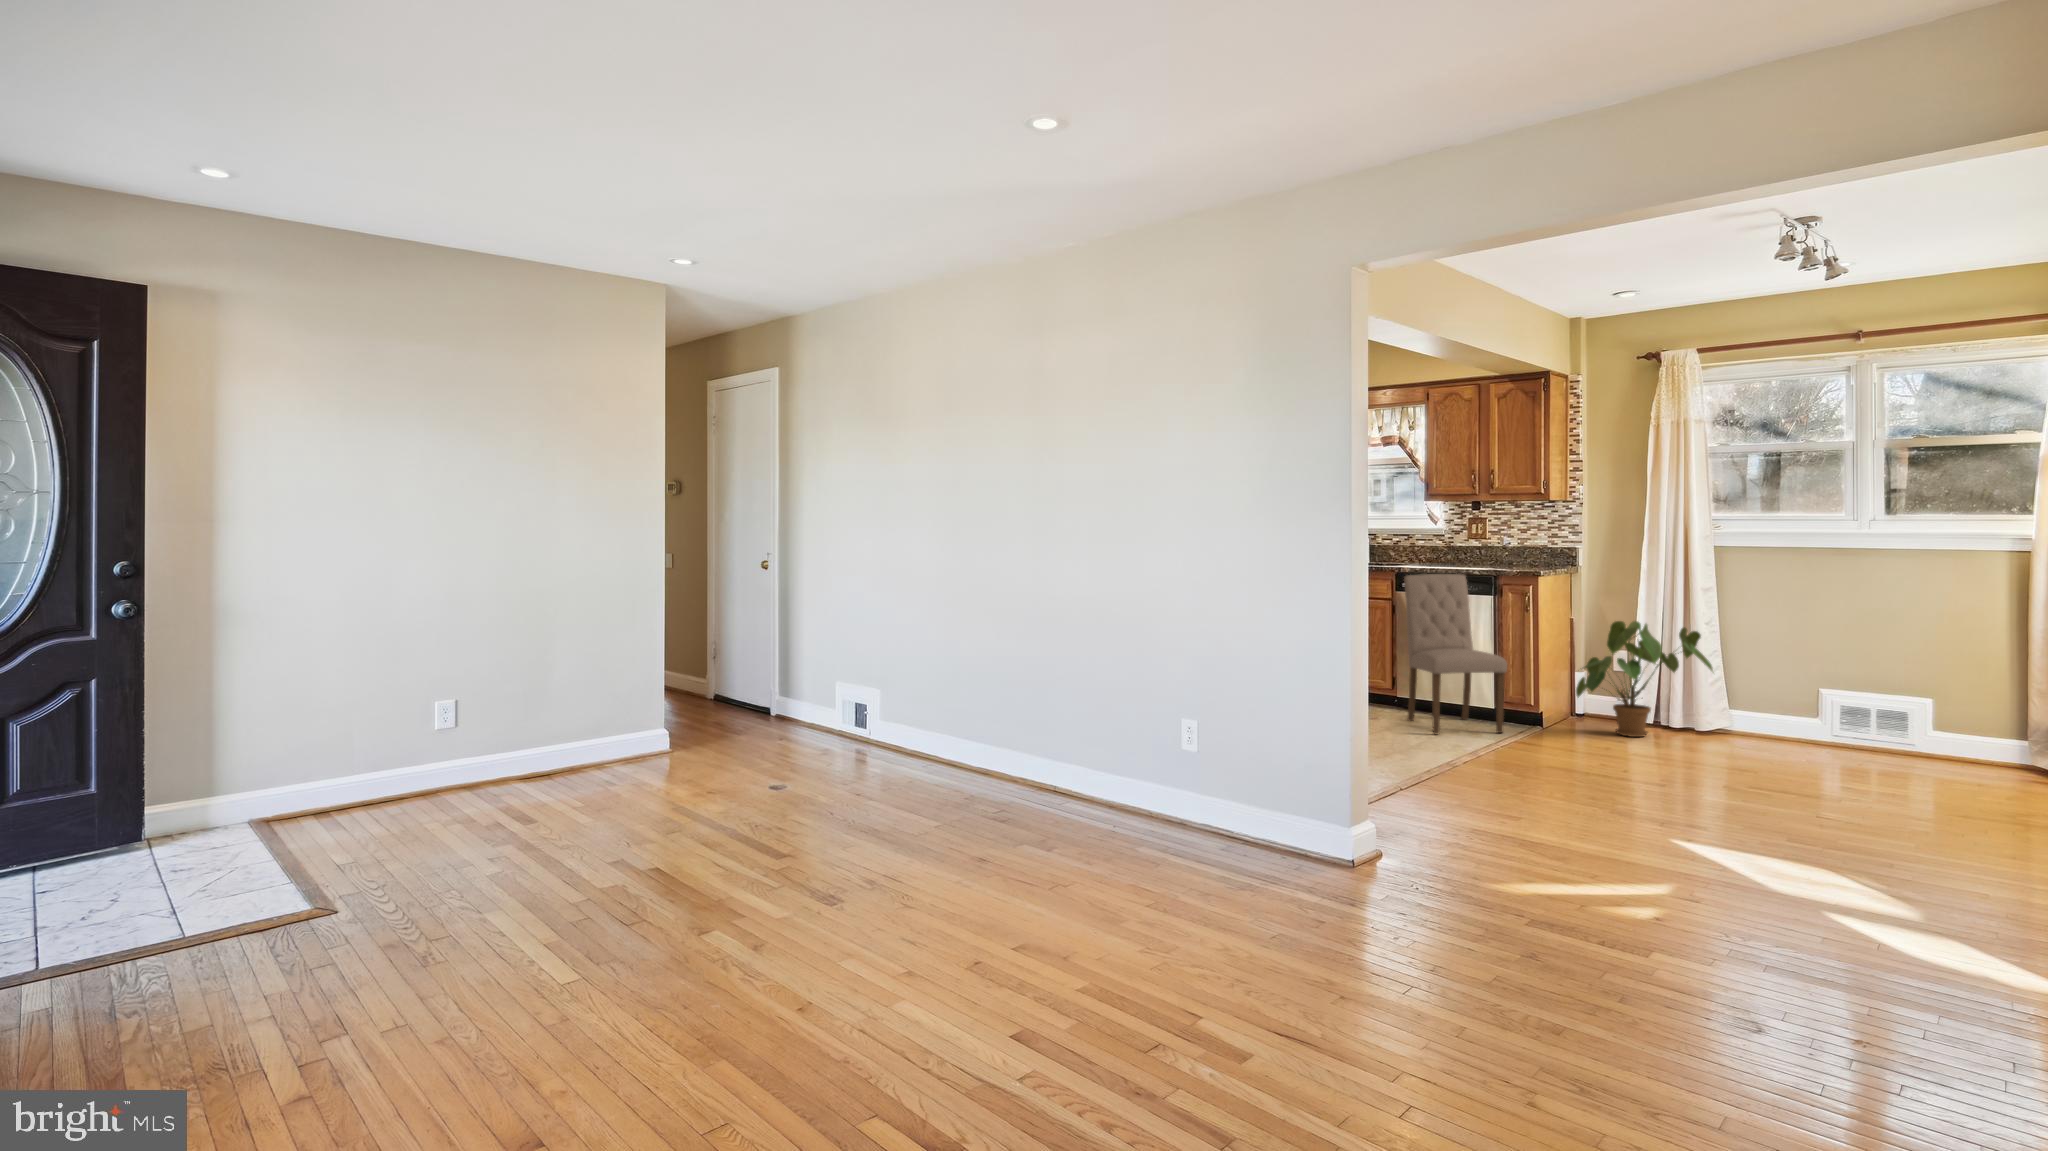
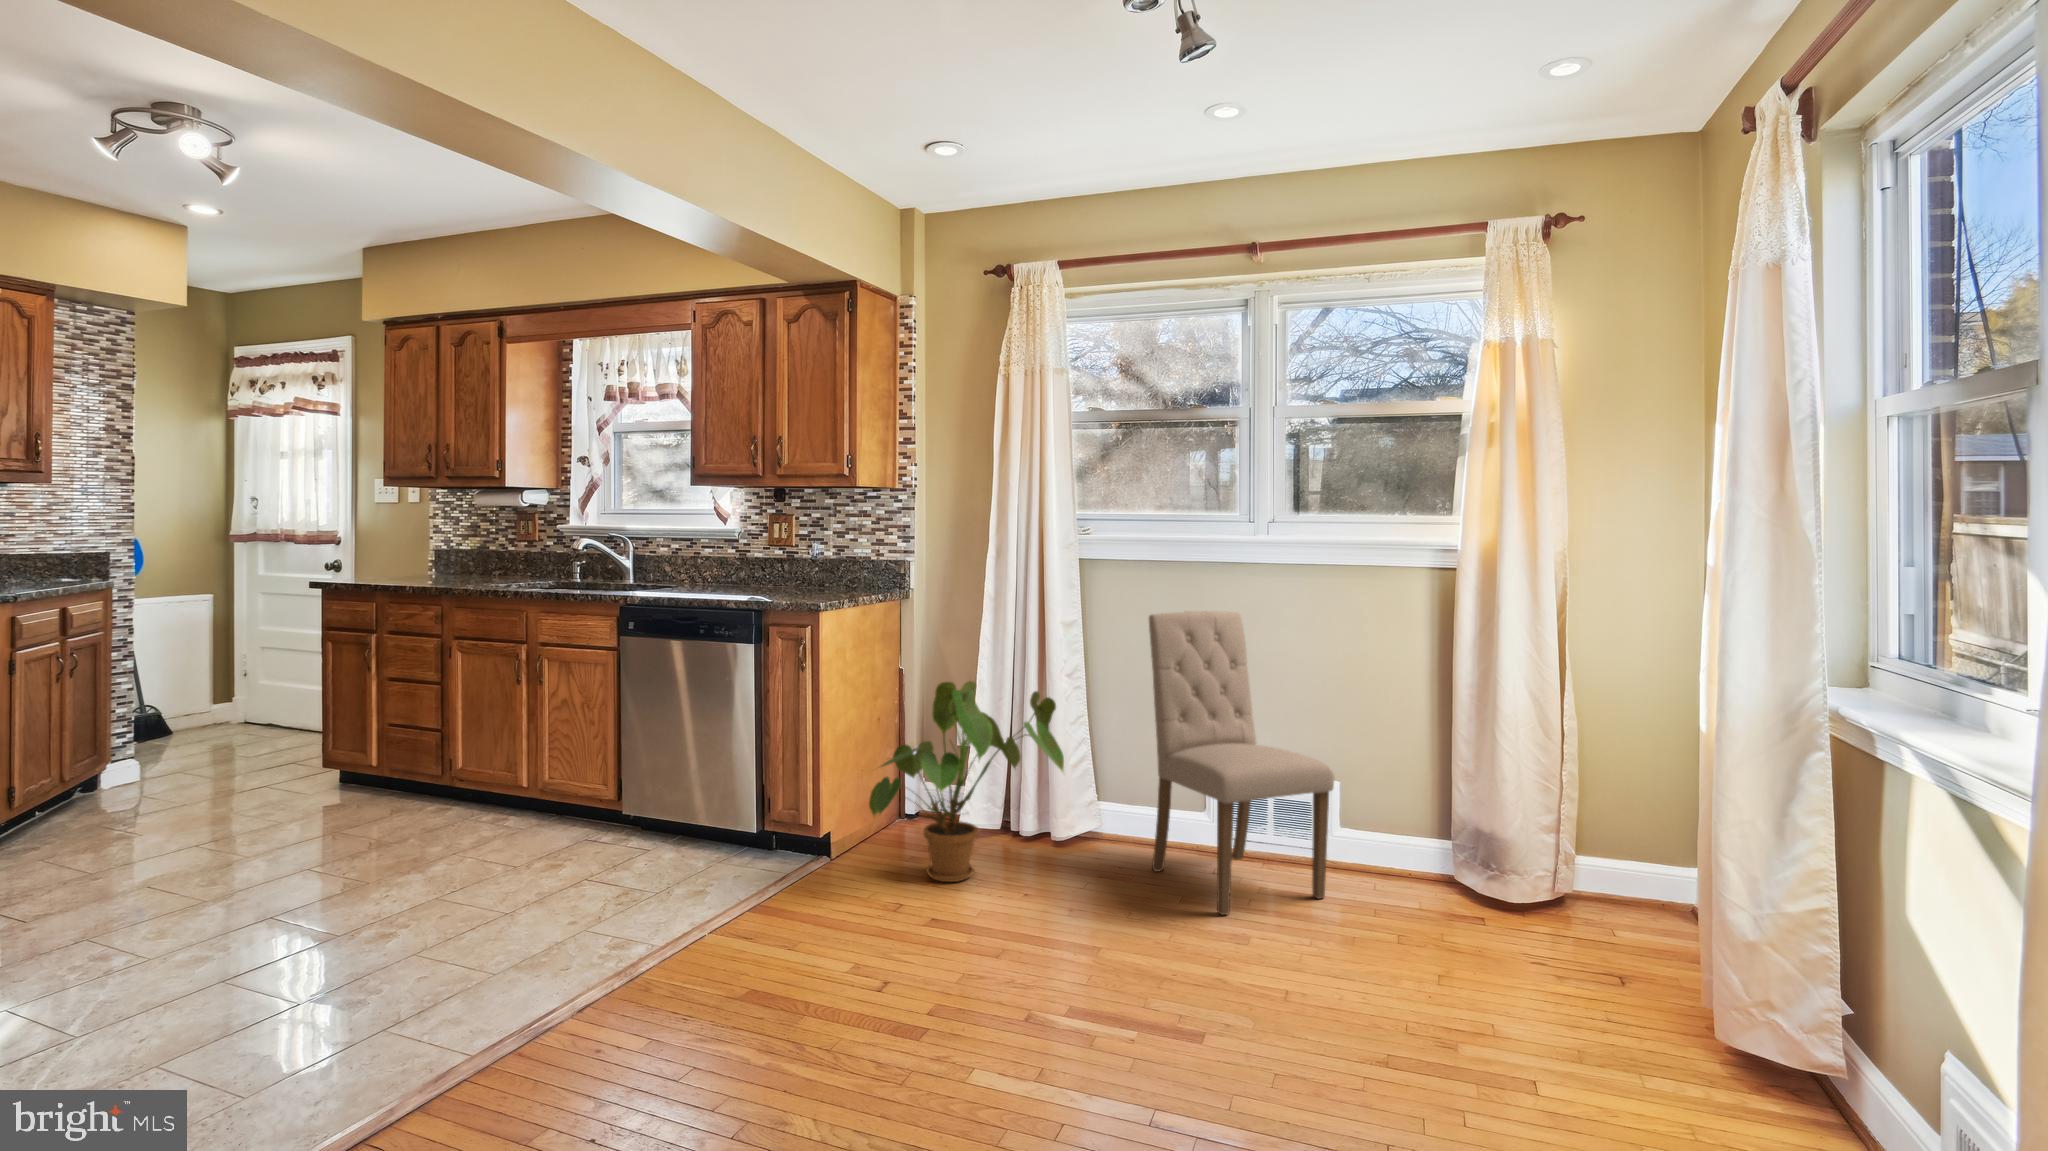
dining chair: present [1404,574,1507,734] -> present [1149,611,1334,915]

